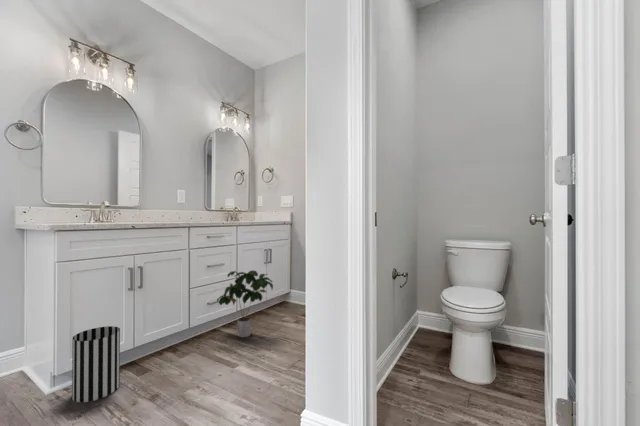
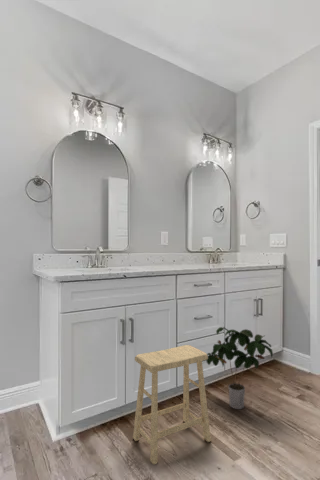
footstool: none [141,285,217,387] -> present [133,345,211,464]
wastebasket: present [72,326,120,402] -> none [74,382,115,465]

